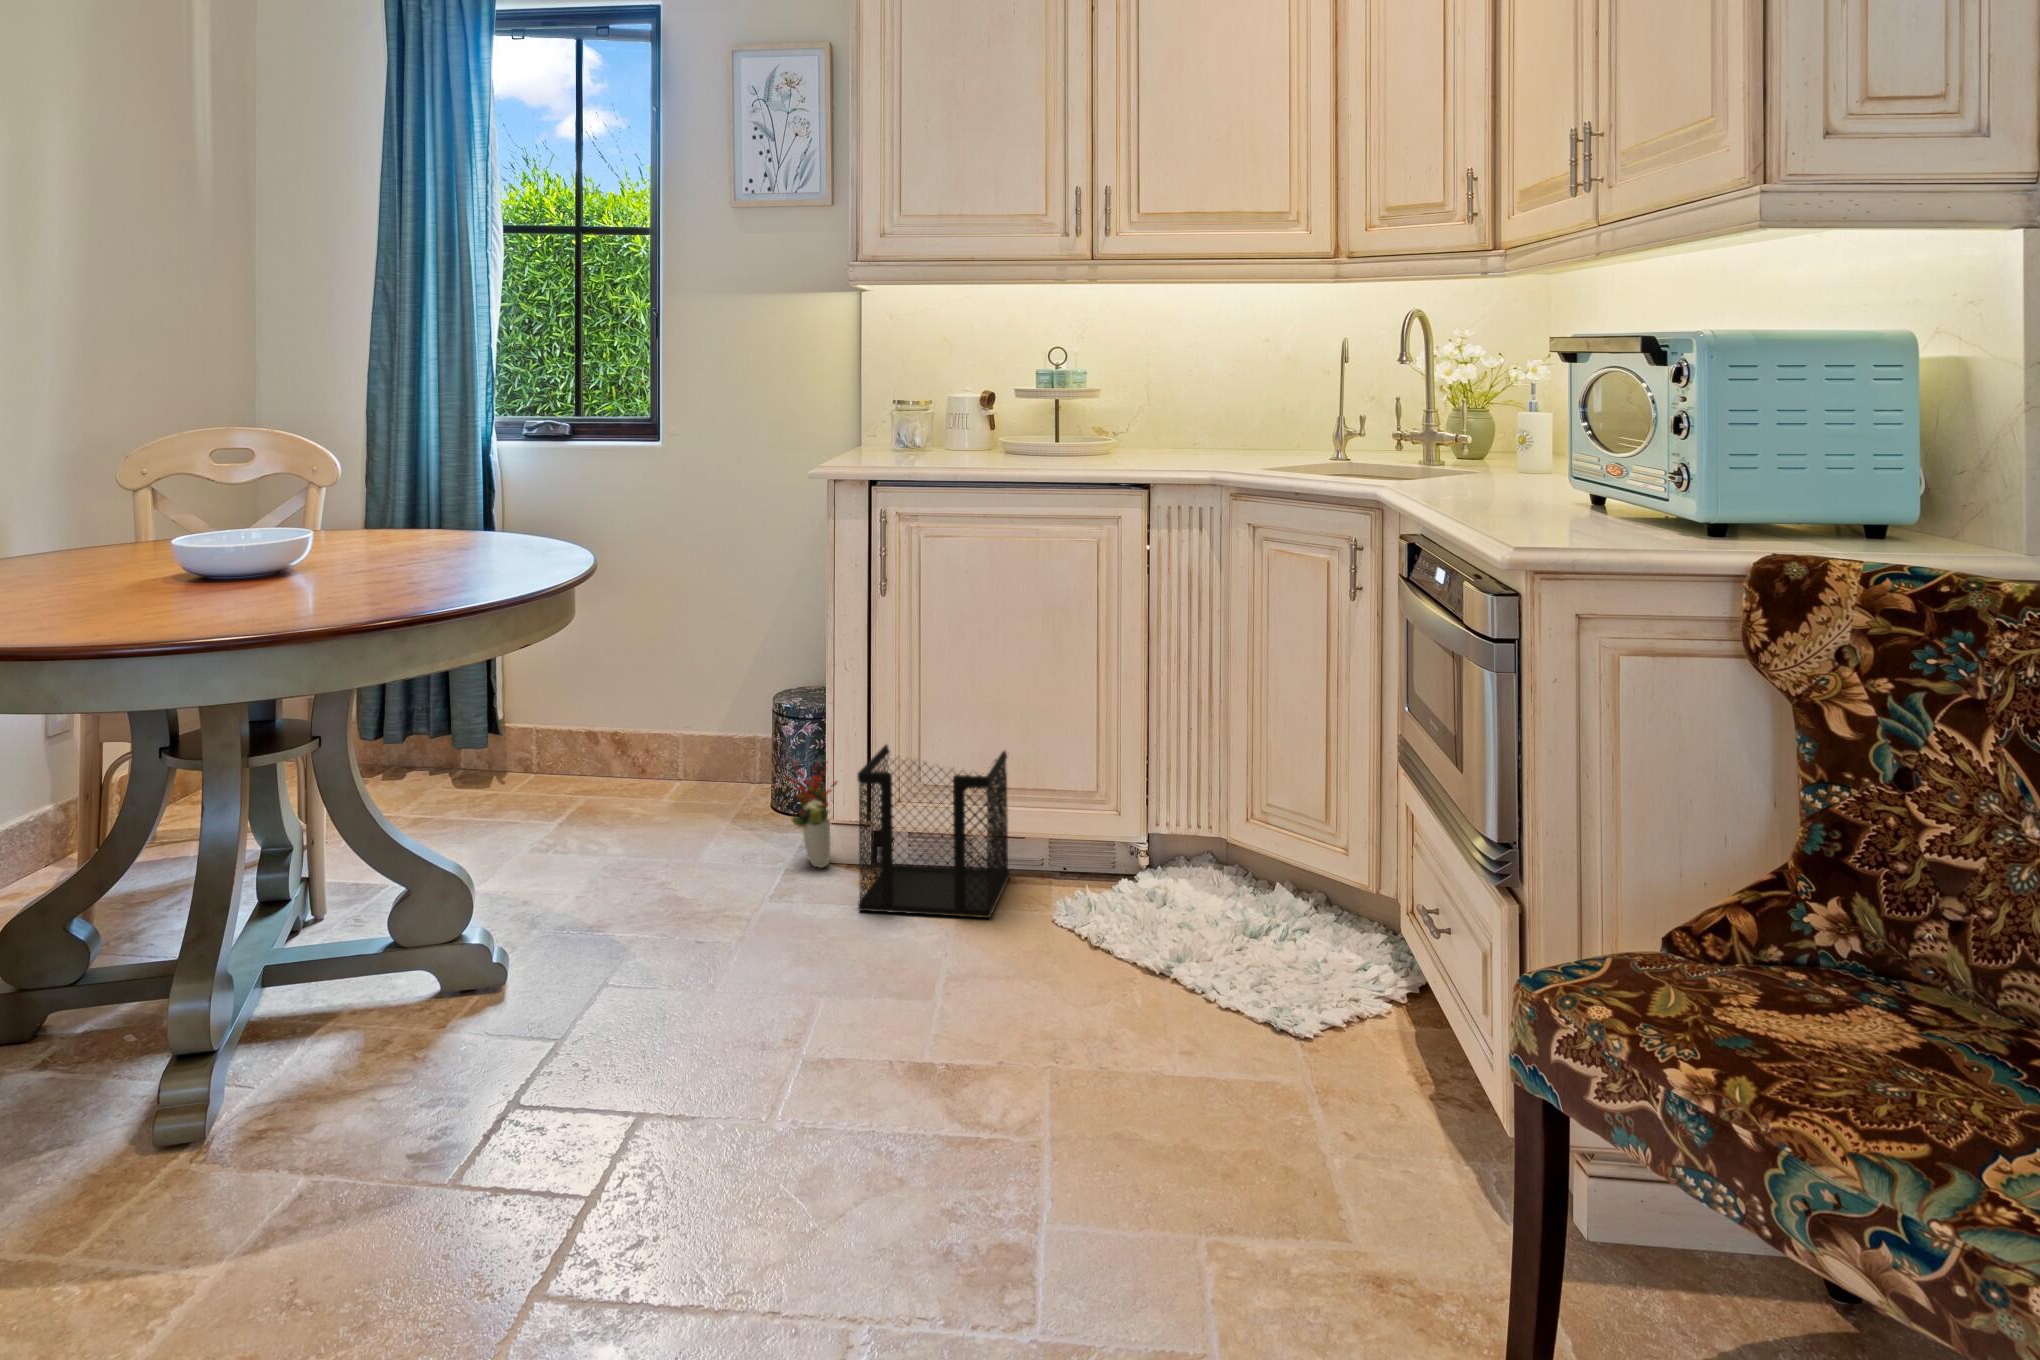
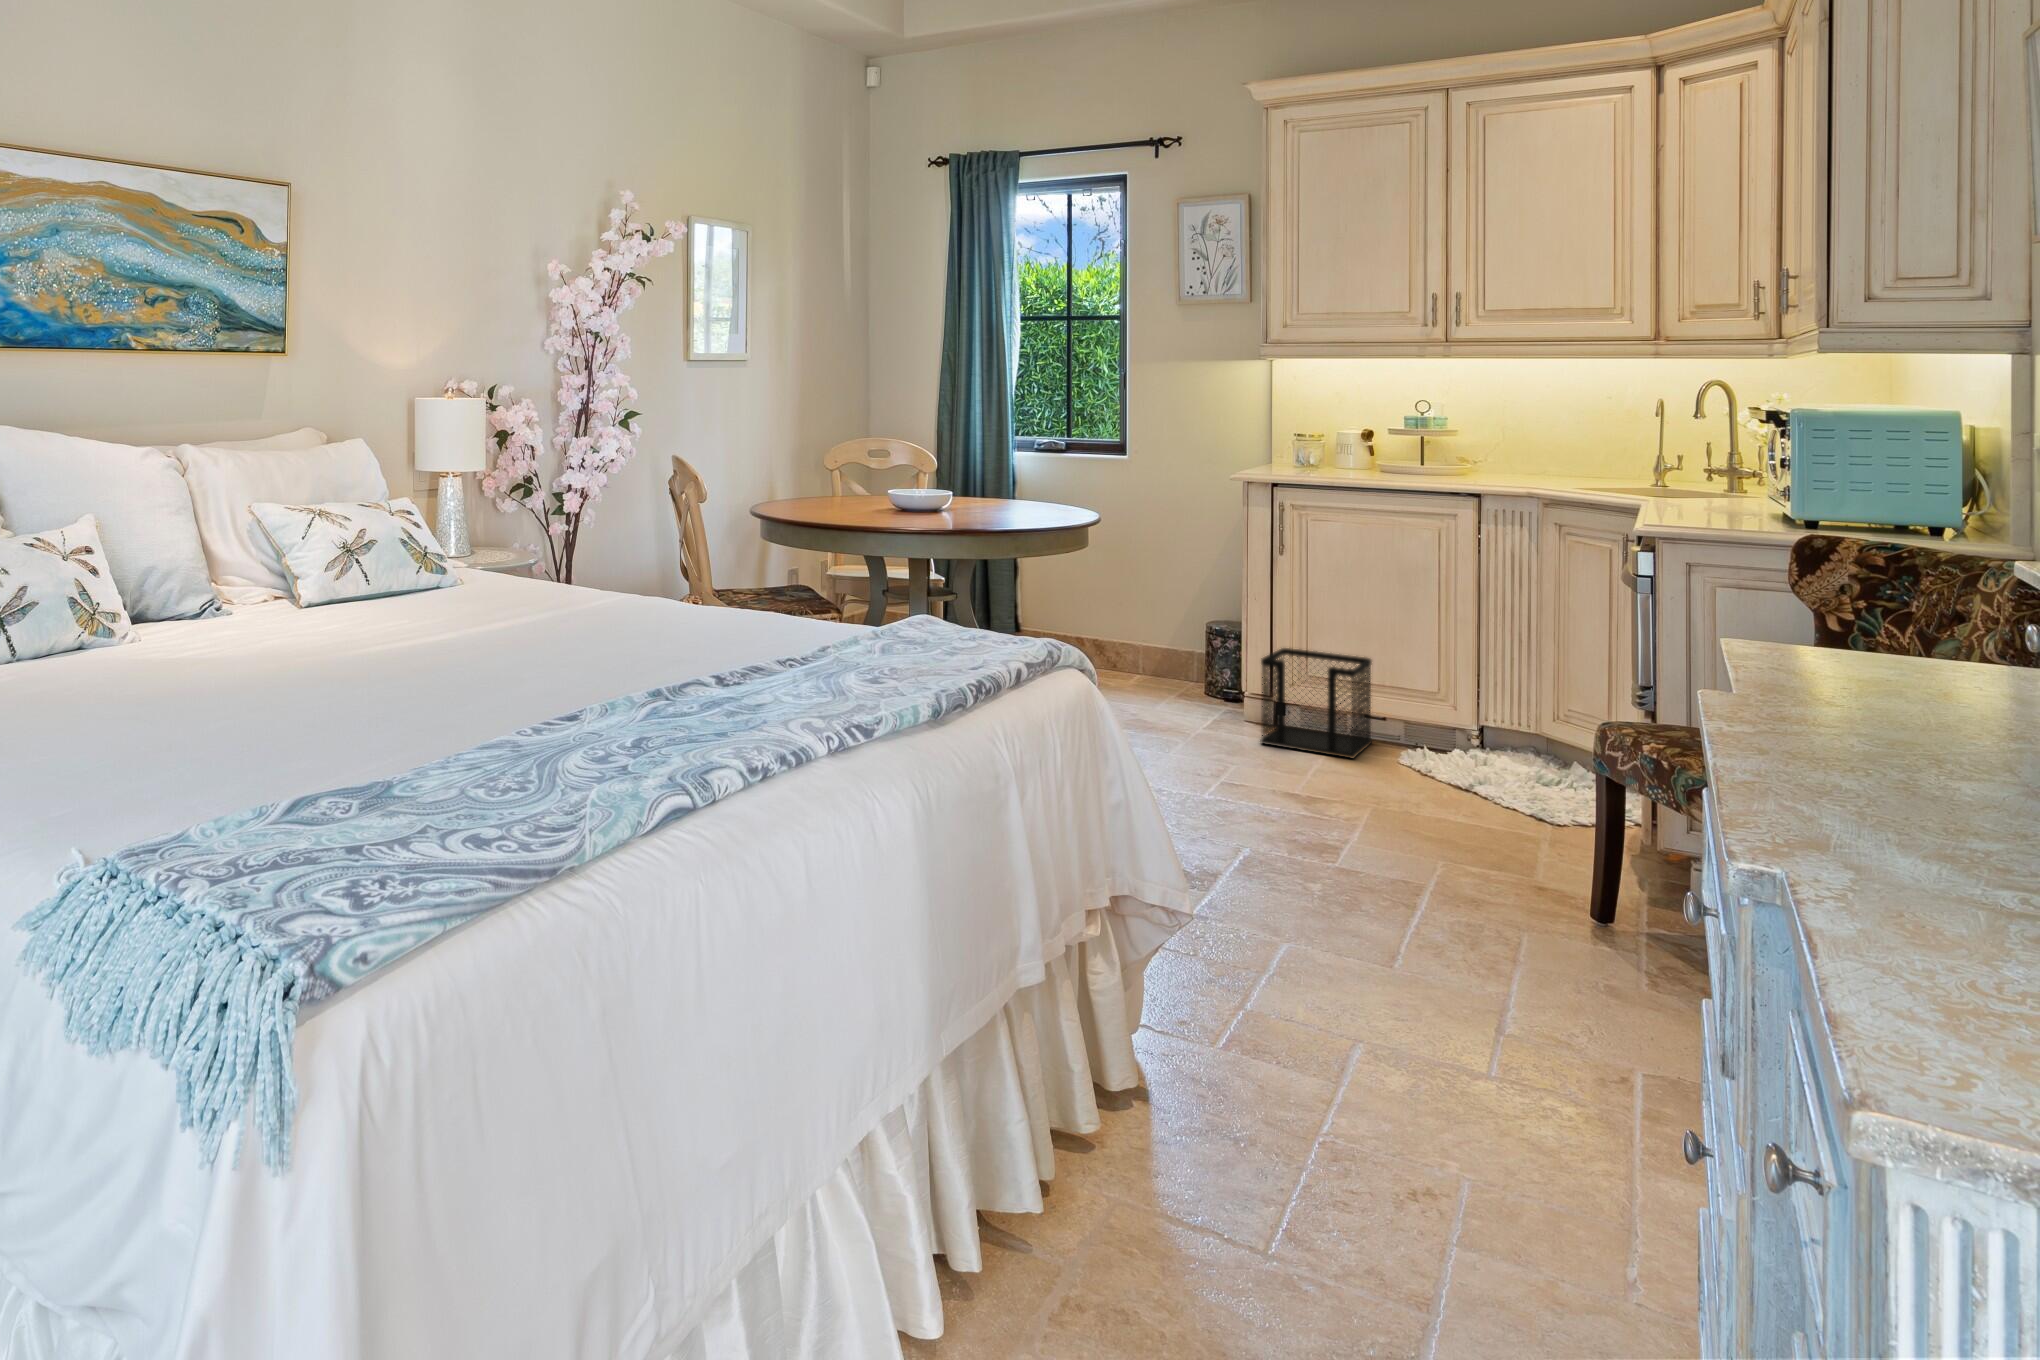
decorative plant: present [787,761,837,868] -> none [1211,652,1248,722]

